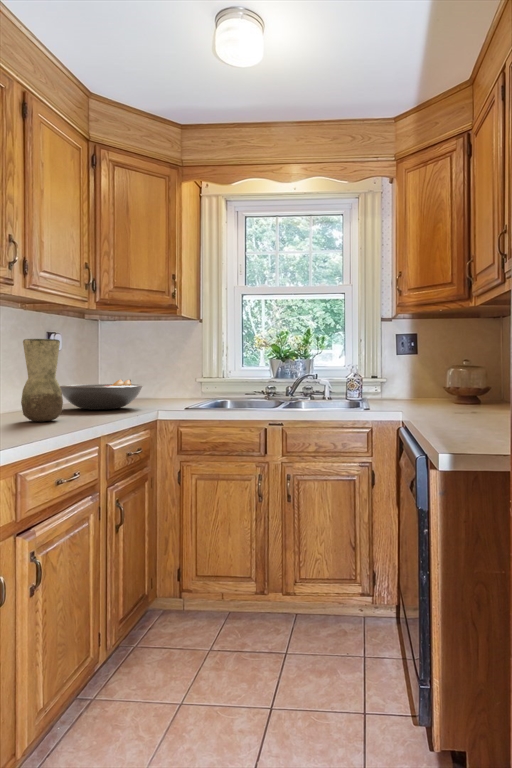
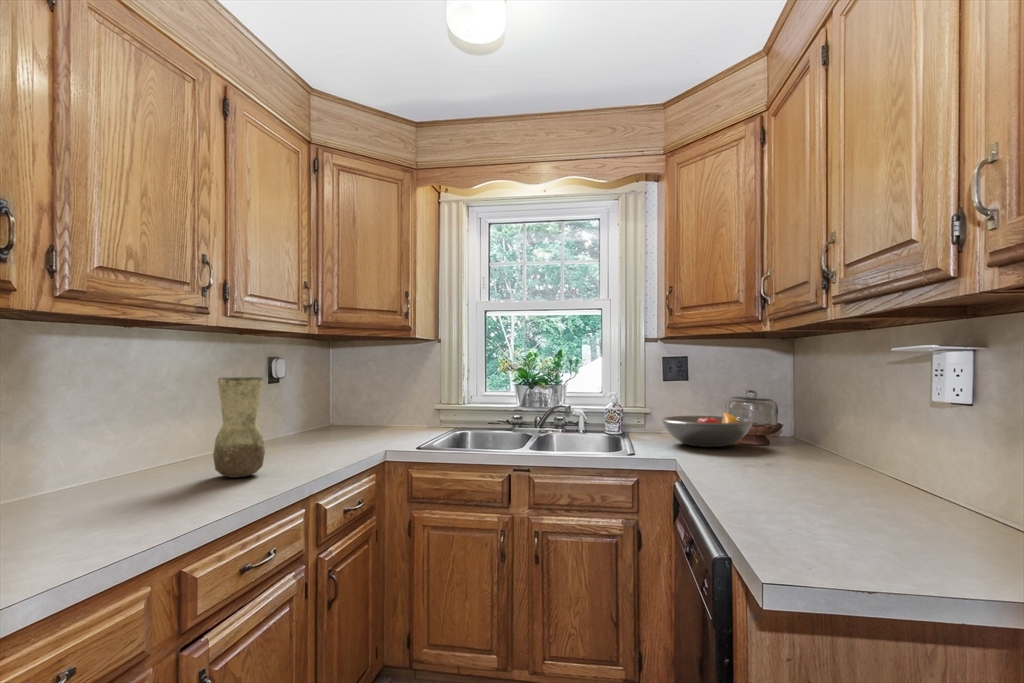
fruit bowl: present [60,379,142,410] -> present [662,411,753,447]

